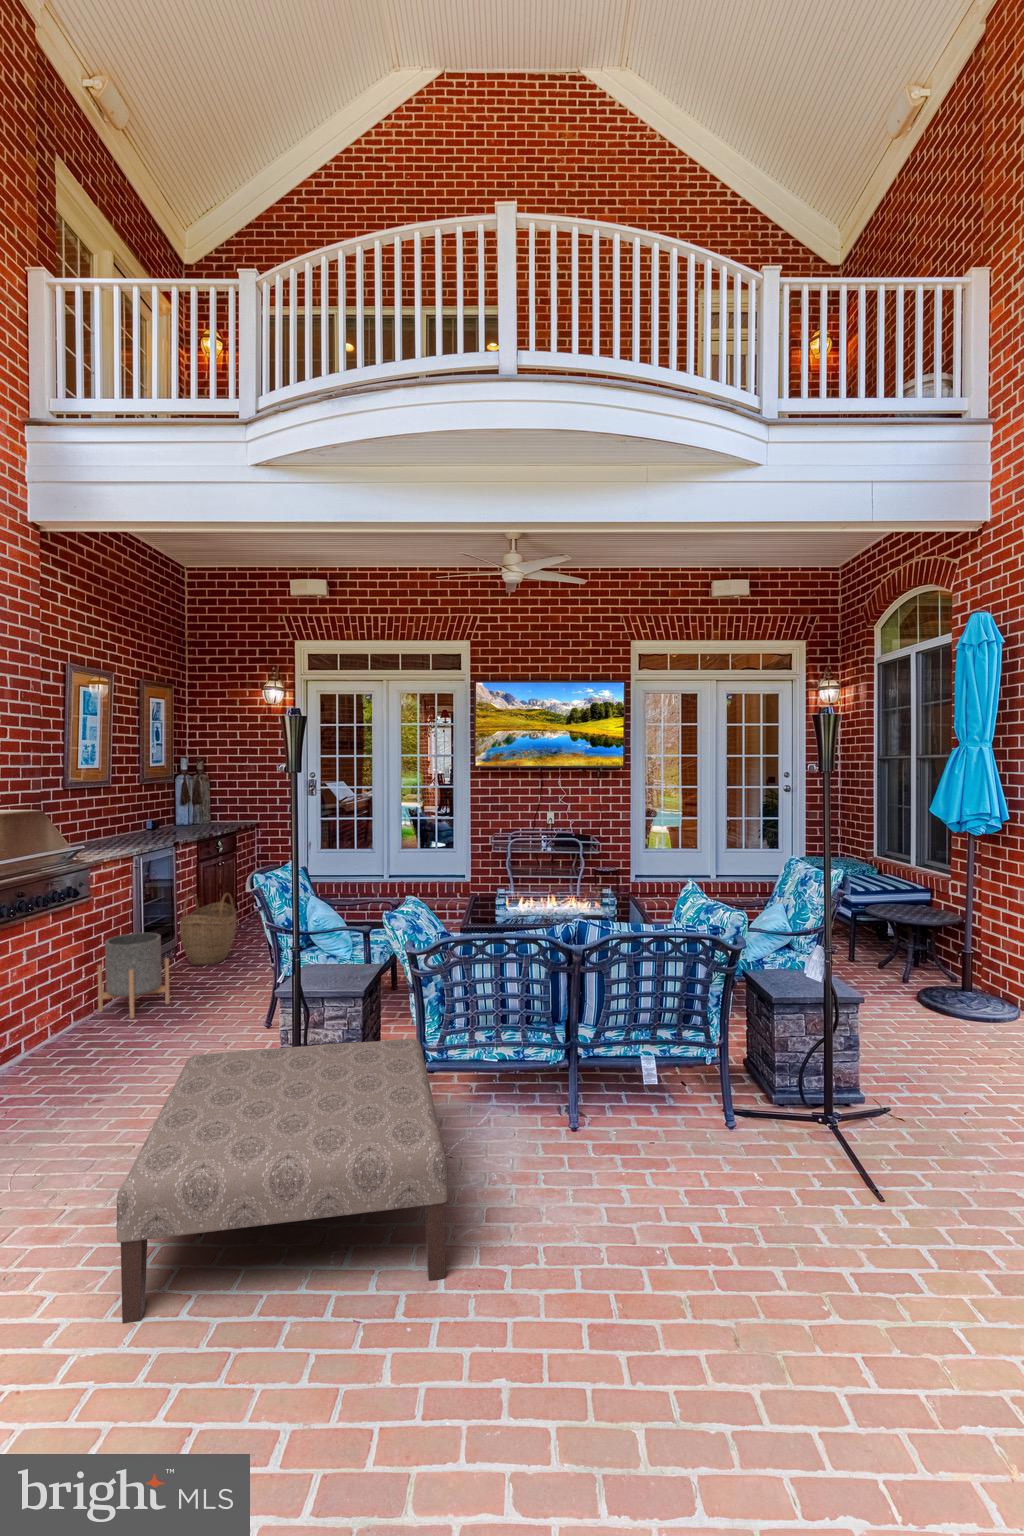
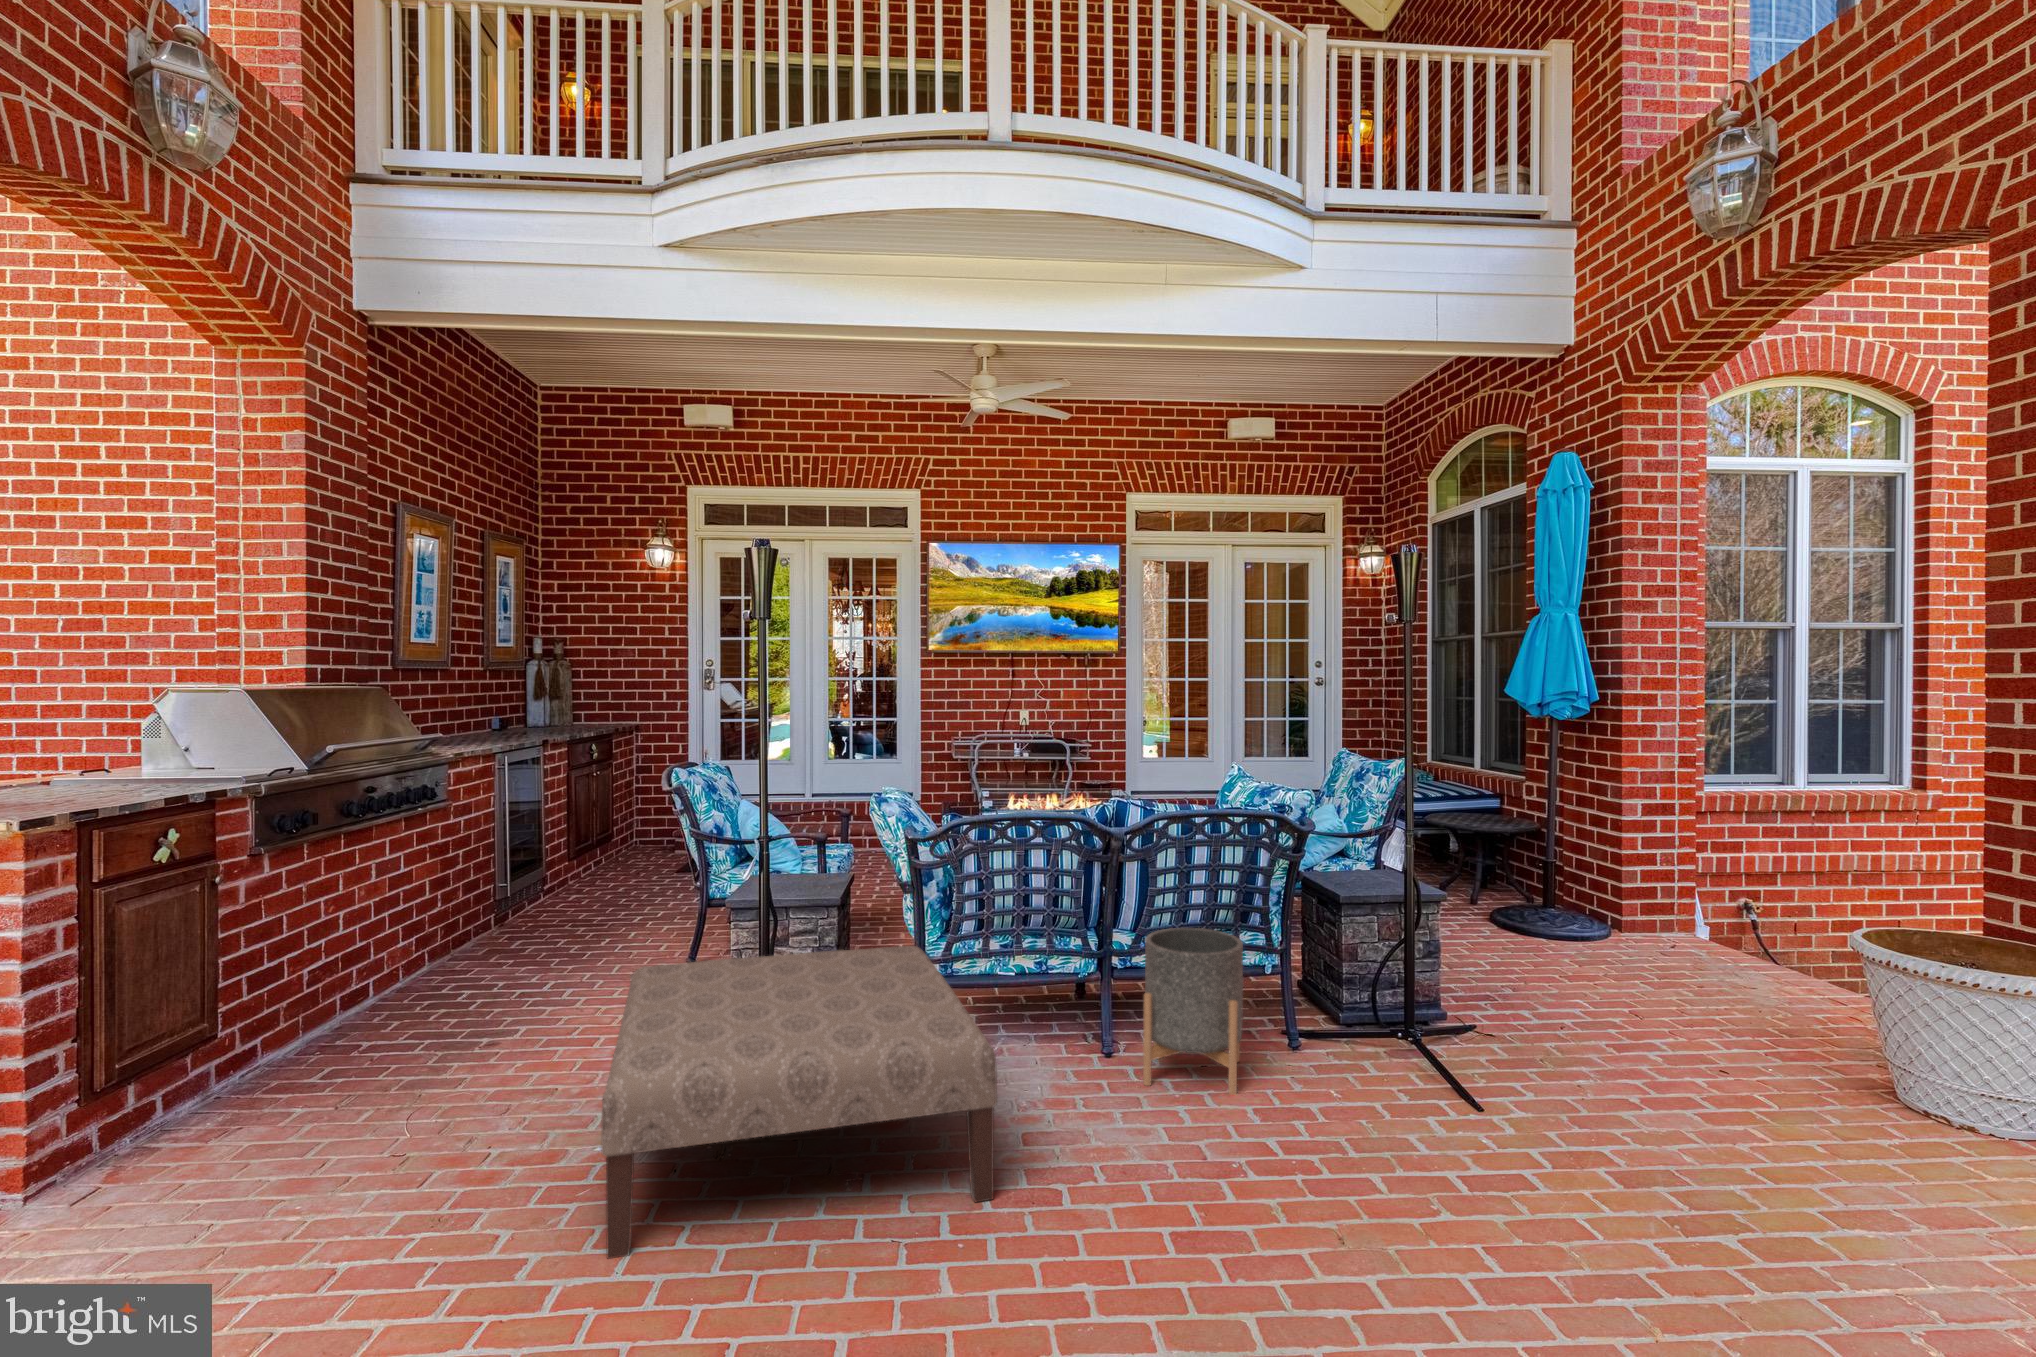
woven basket: present [180,893,236,965] -> none [549,809,622,904]
planter: present [98,933,170,1018] -> present [1143,928,1243,1095]

